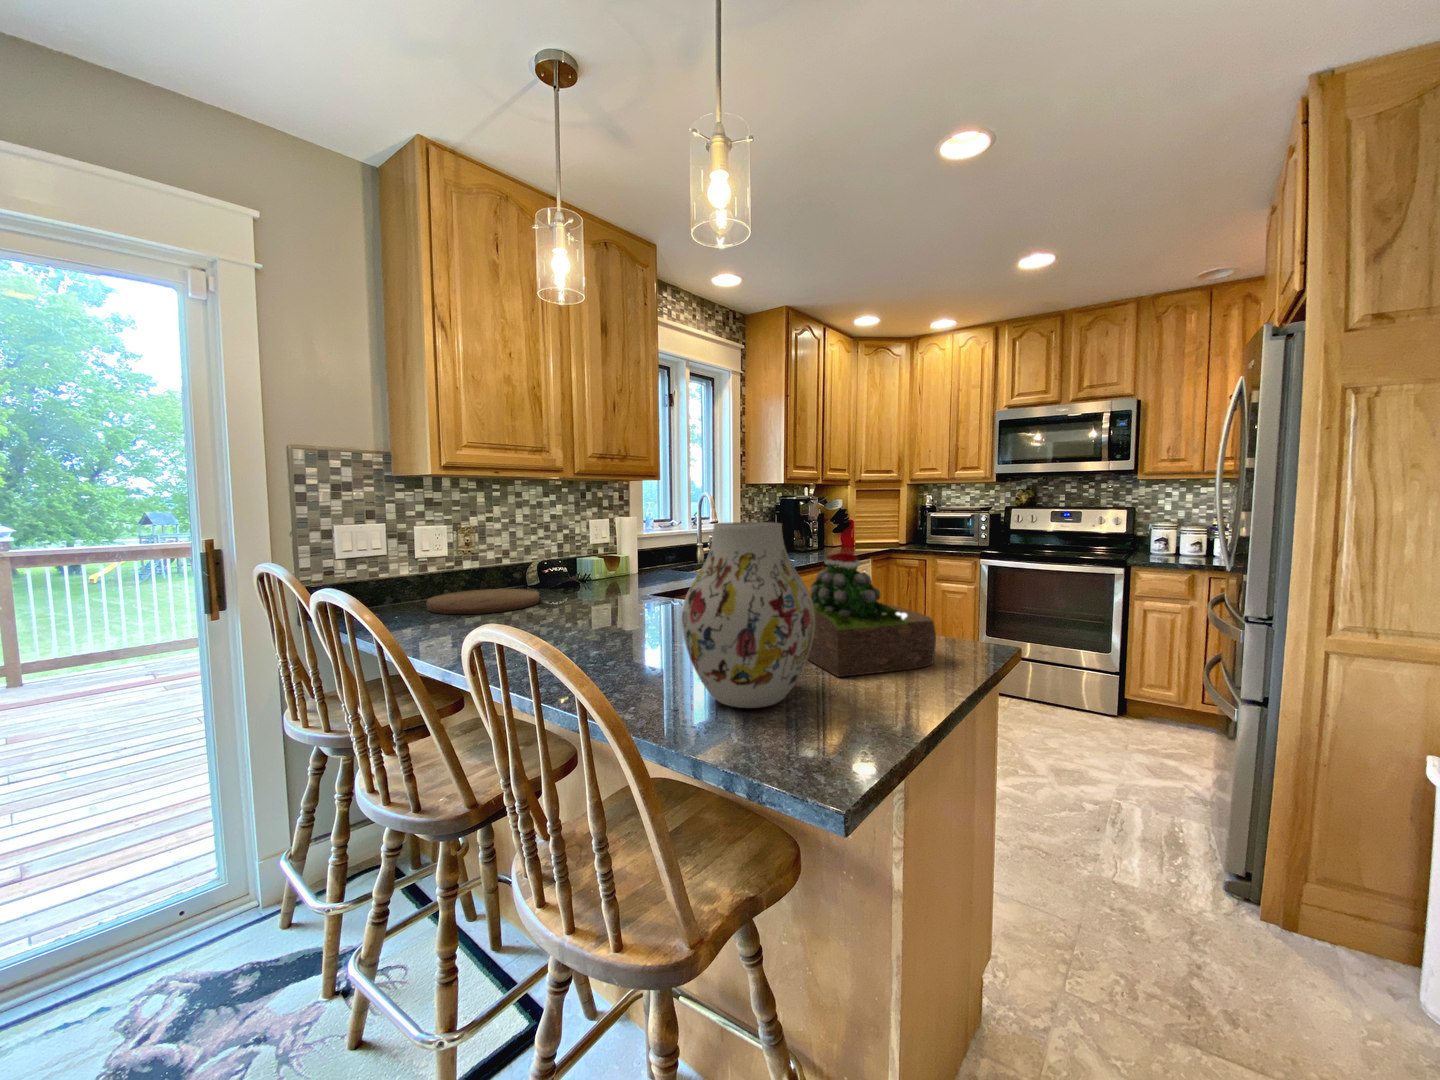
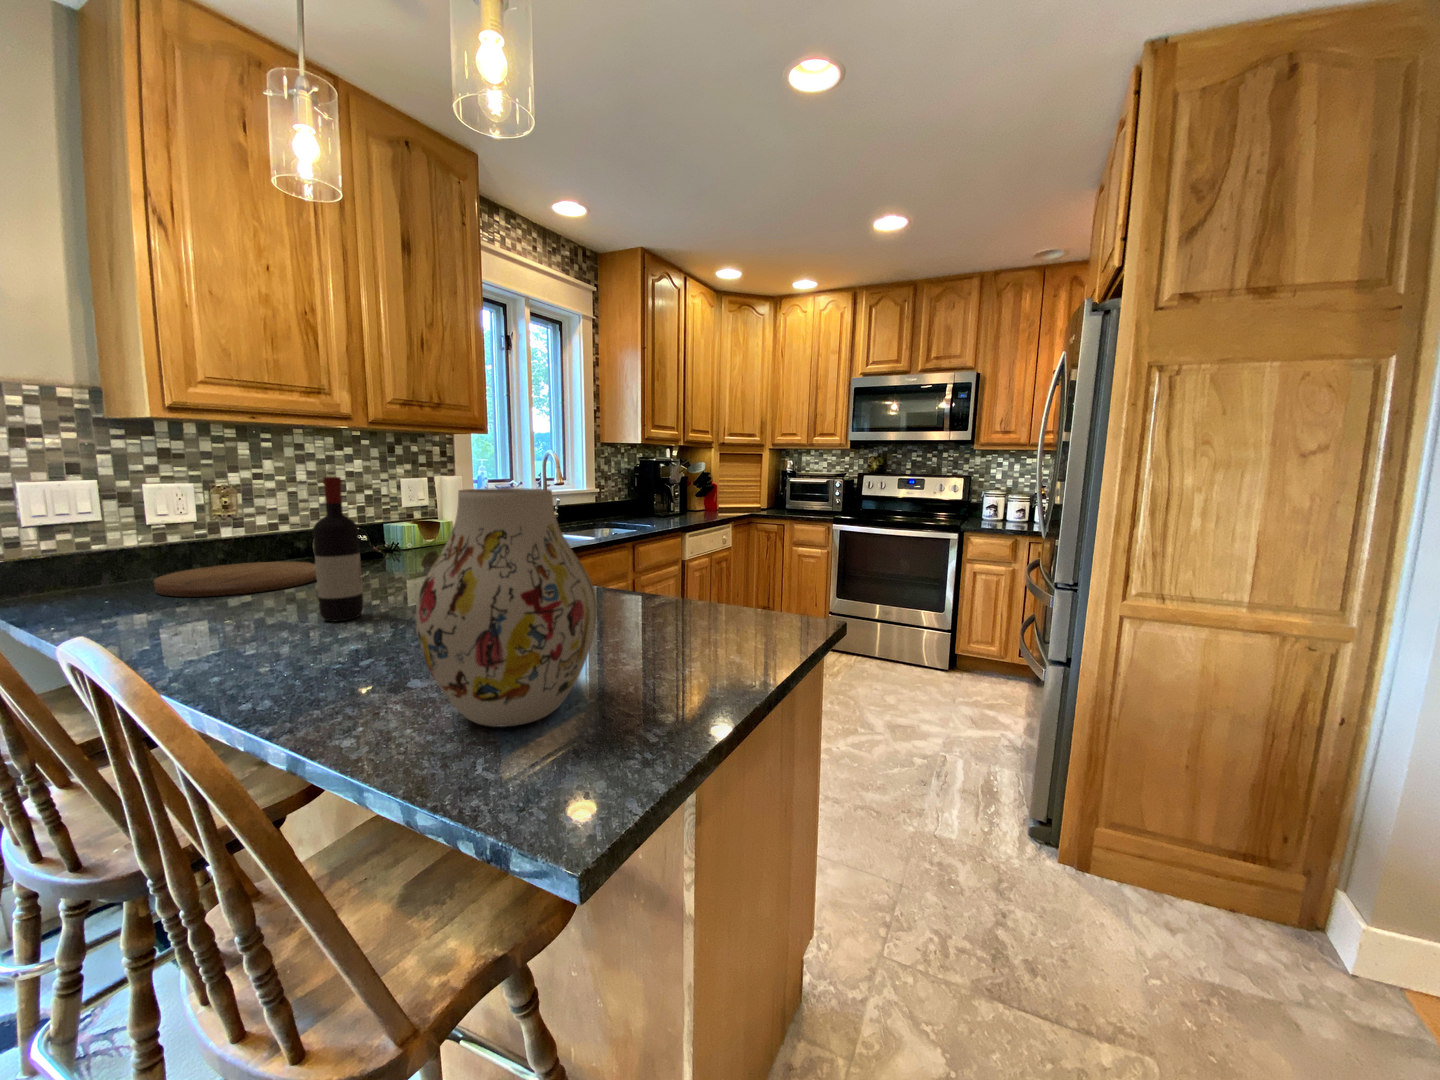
wine bottle: none [559,518,591,634] -> present [313,477,363,621]
succulent plant: present [808,553,936,677] -> none [604,525,756,672]

